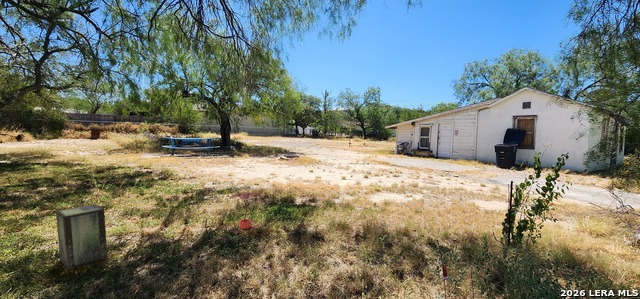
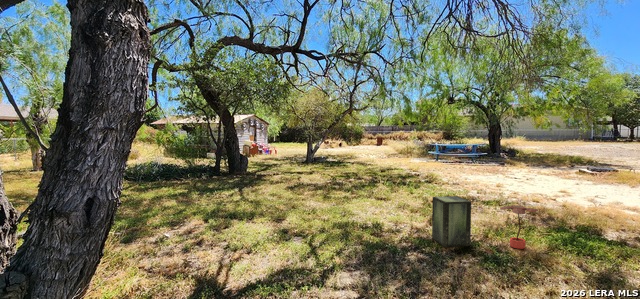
storage box: present [56,204,108,270] -> present [432,196,471,247]

